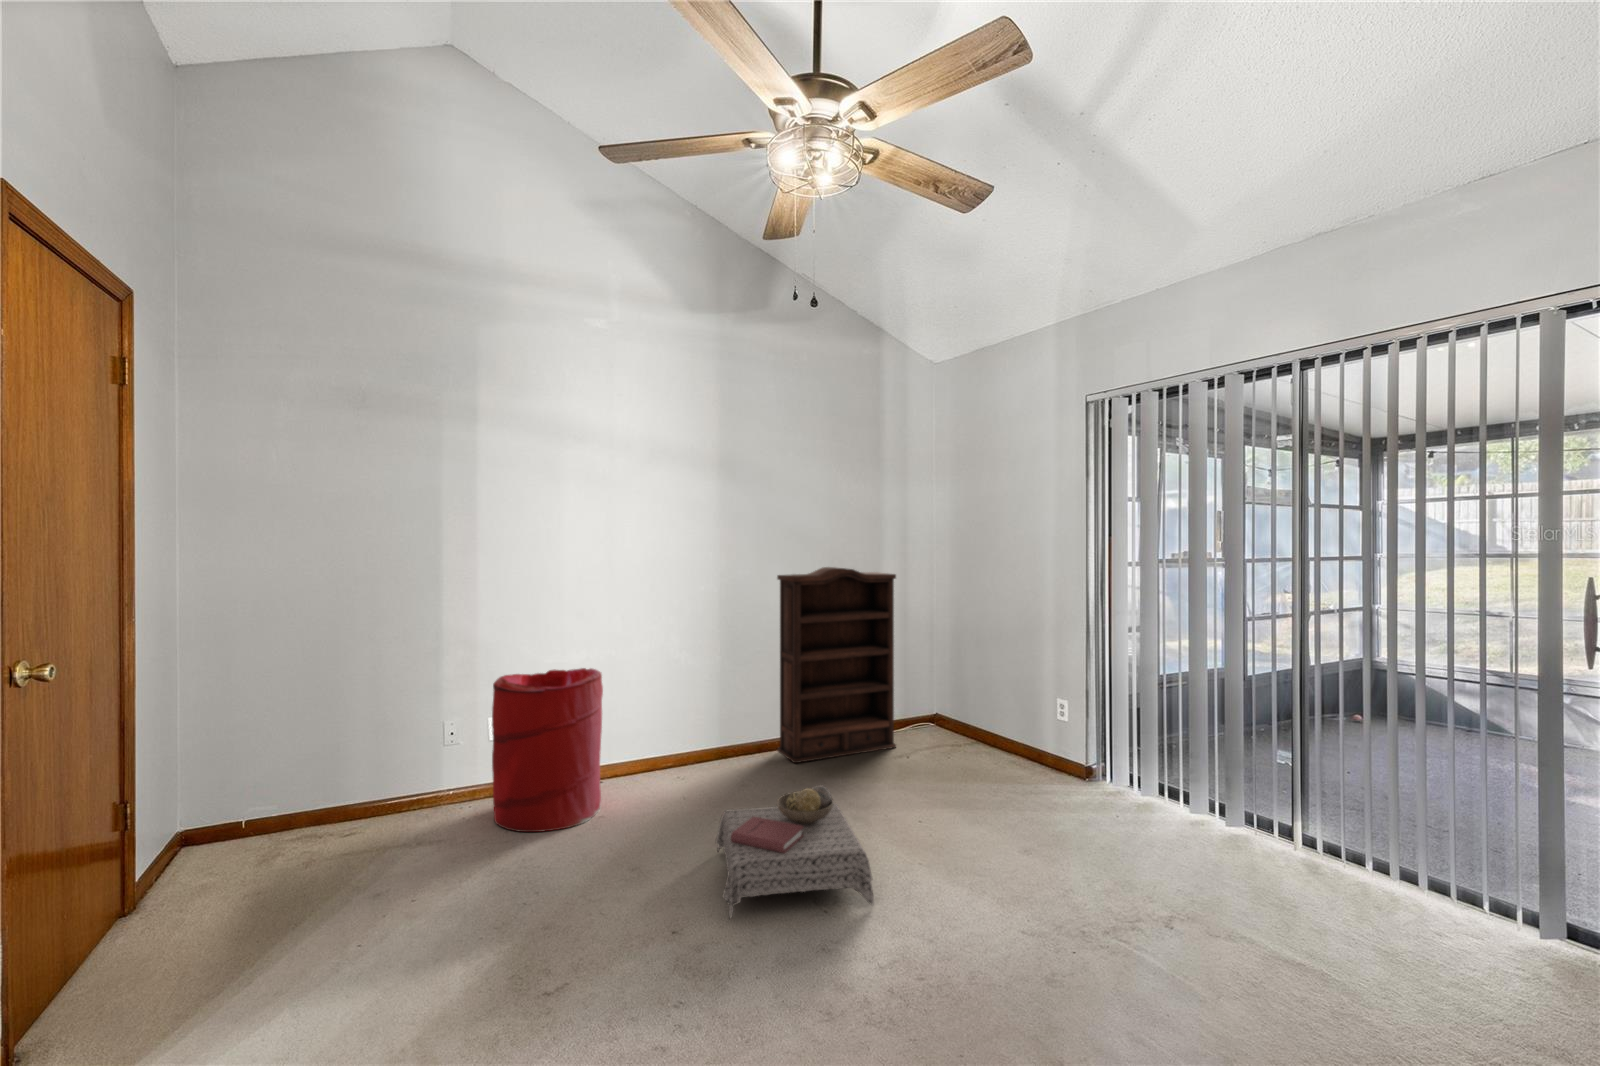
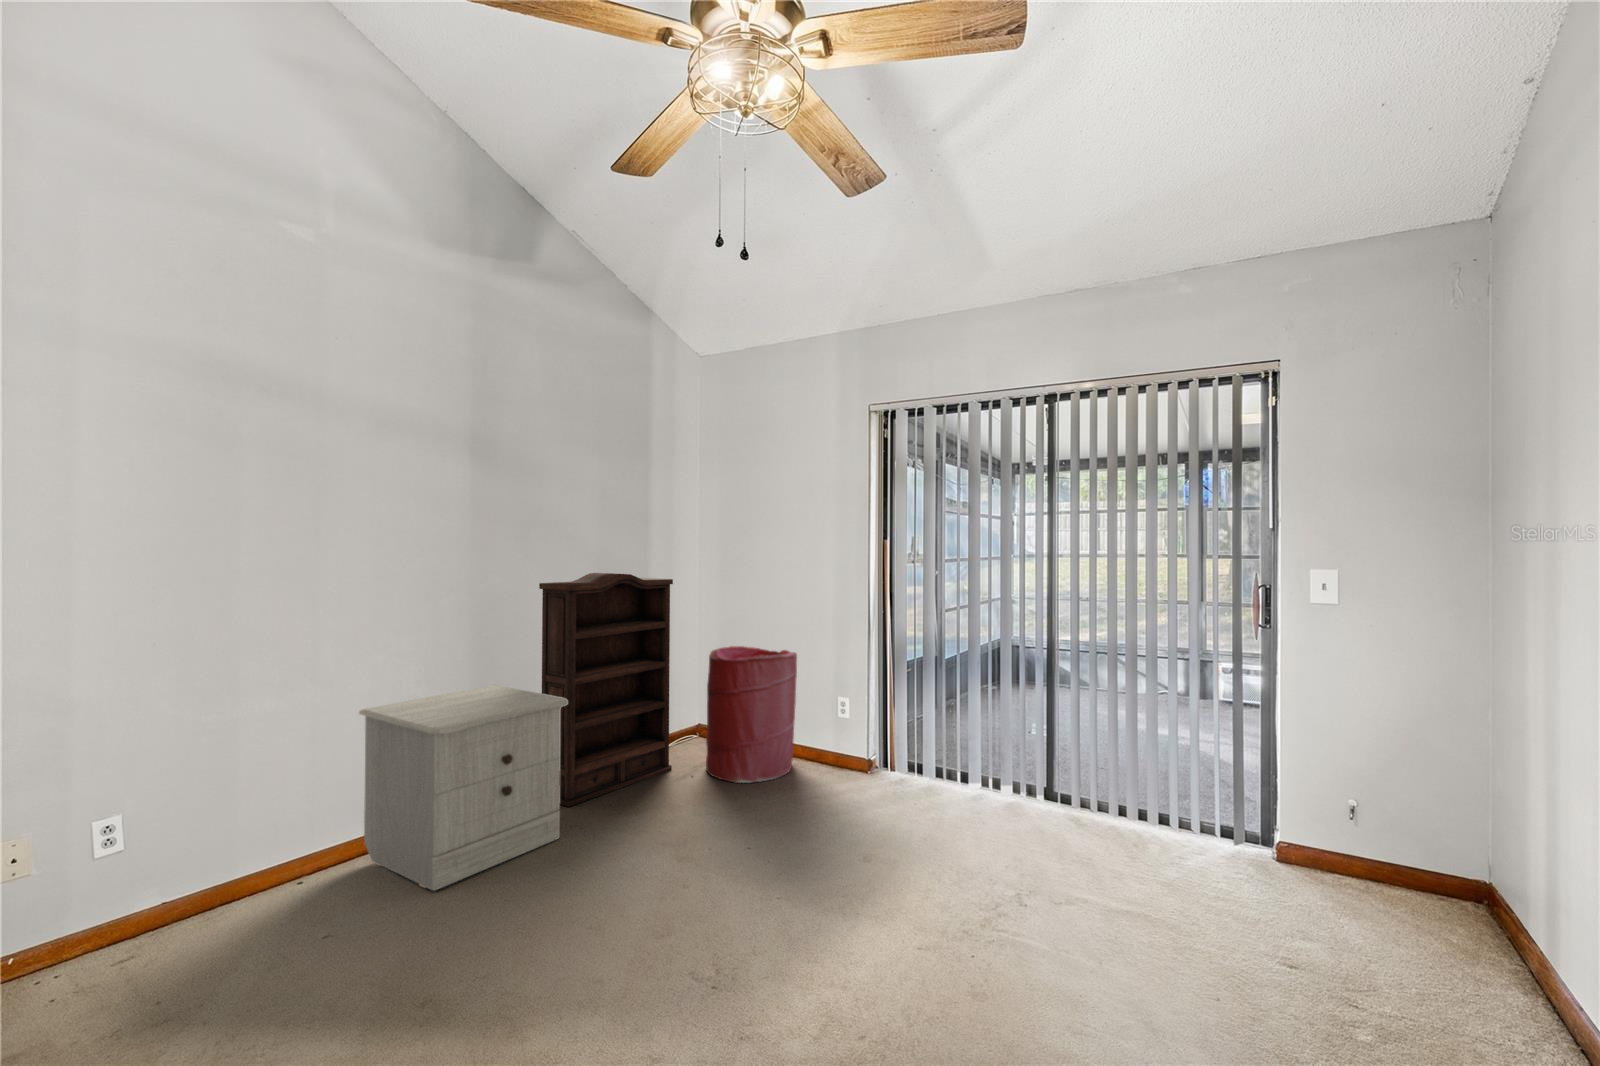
nightstand: none [639,656,779,804] -> present [359,685,568,890]
laundry hamper: present [492,668,603,832] -> present [706,646,797,783]
ottoman: present [715,785,874,918] -> none [541,827,767,1025]

